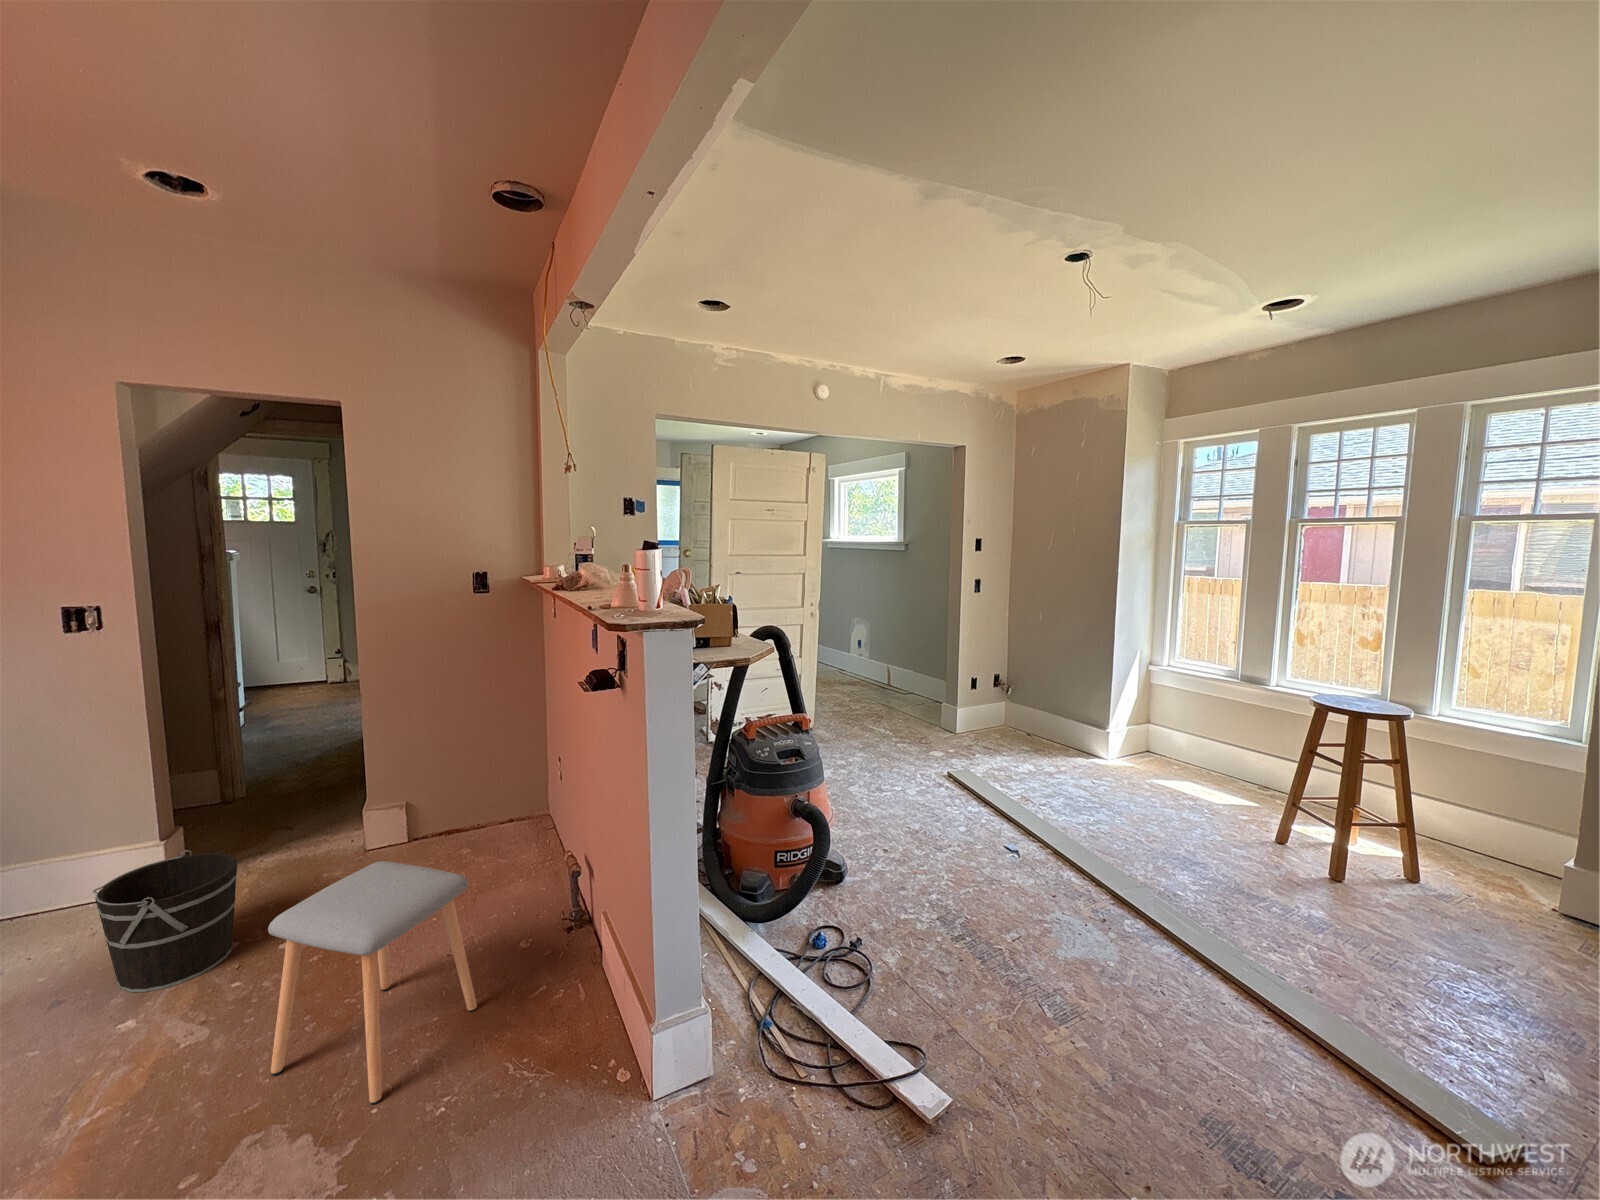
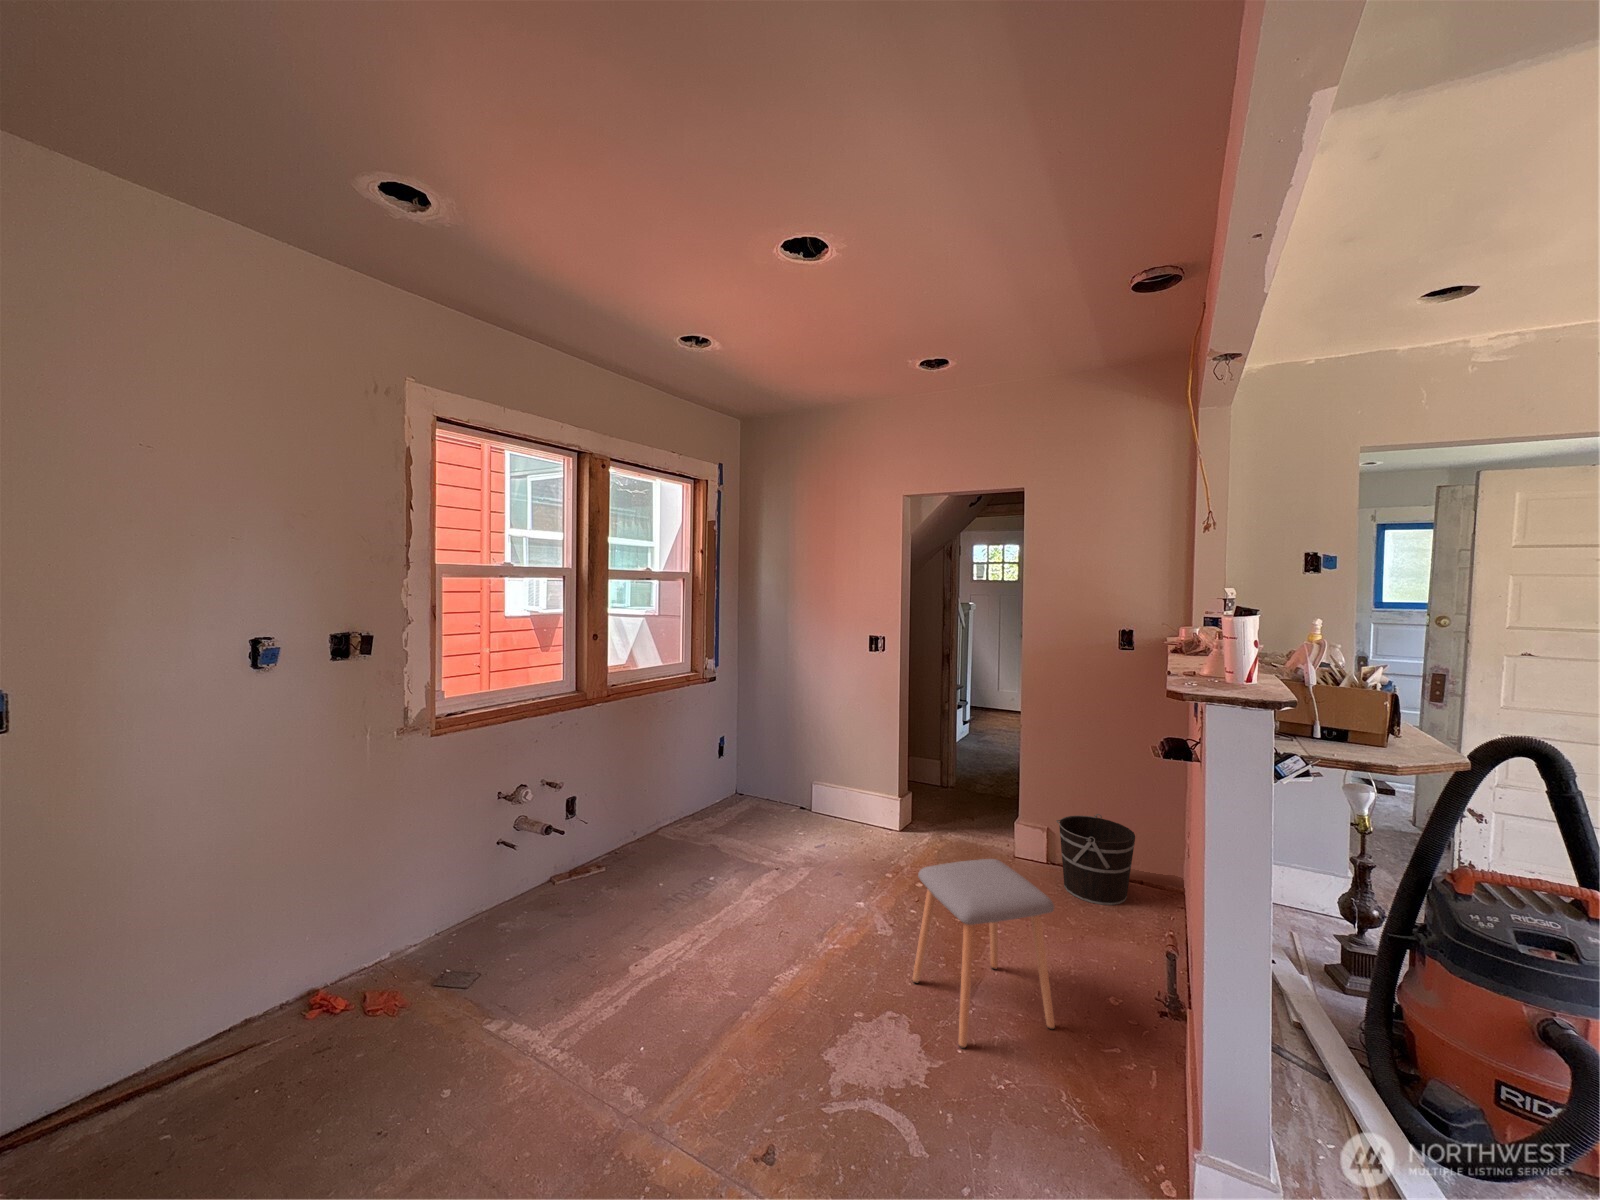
bucket: present [93,850,237,992] -> present [1056,814,1135,905]

